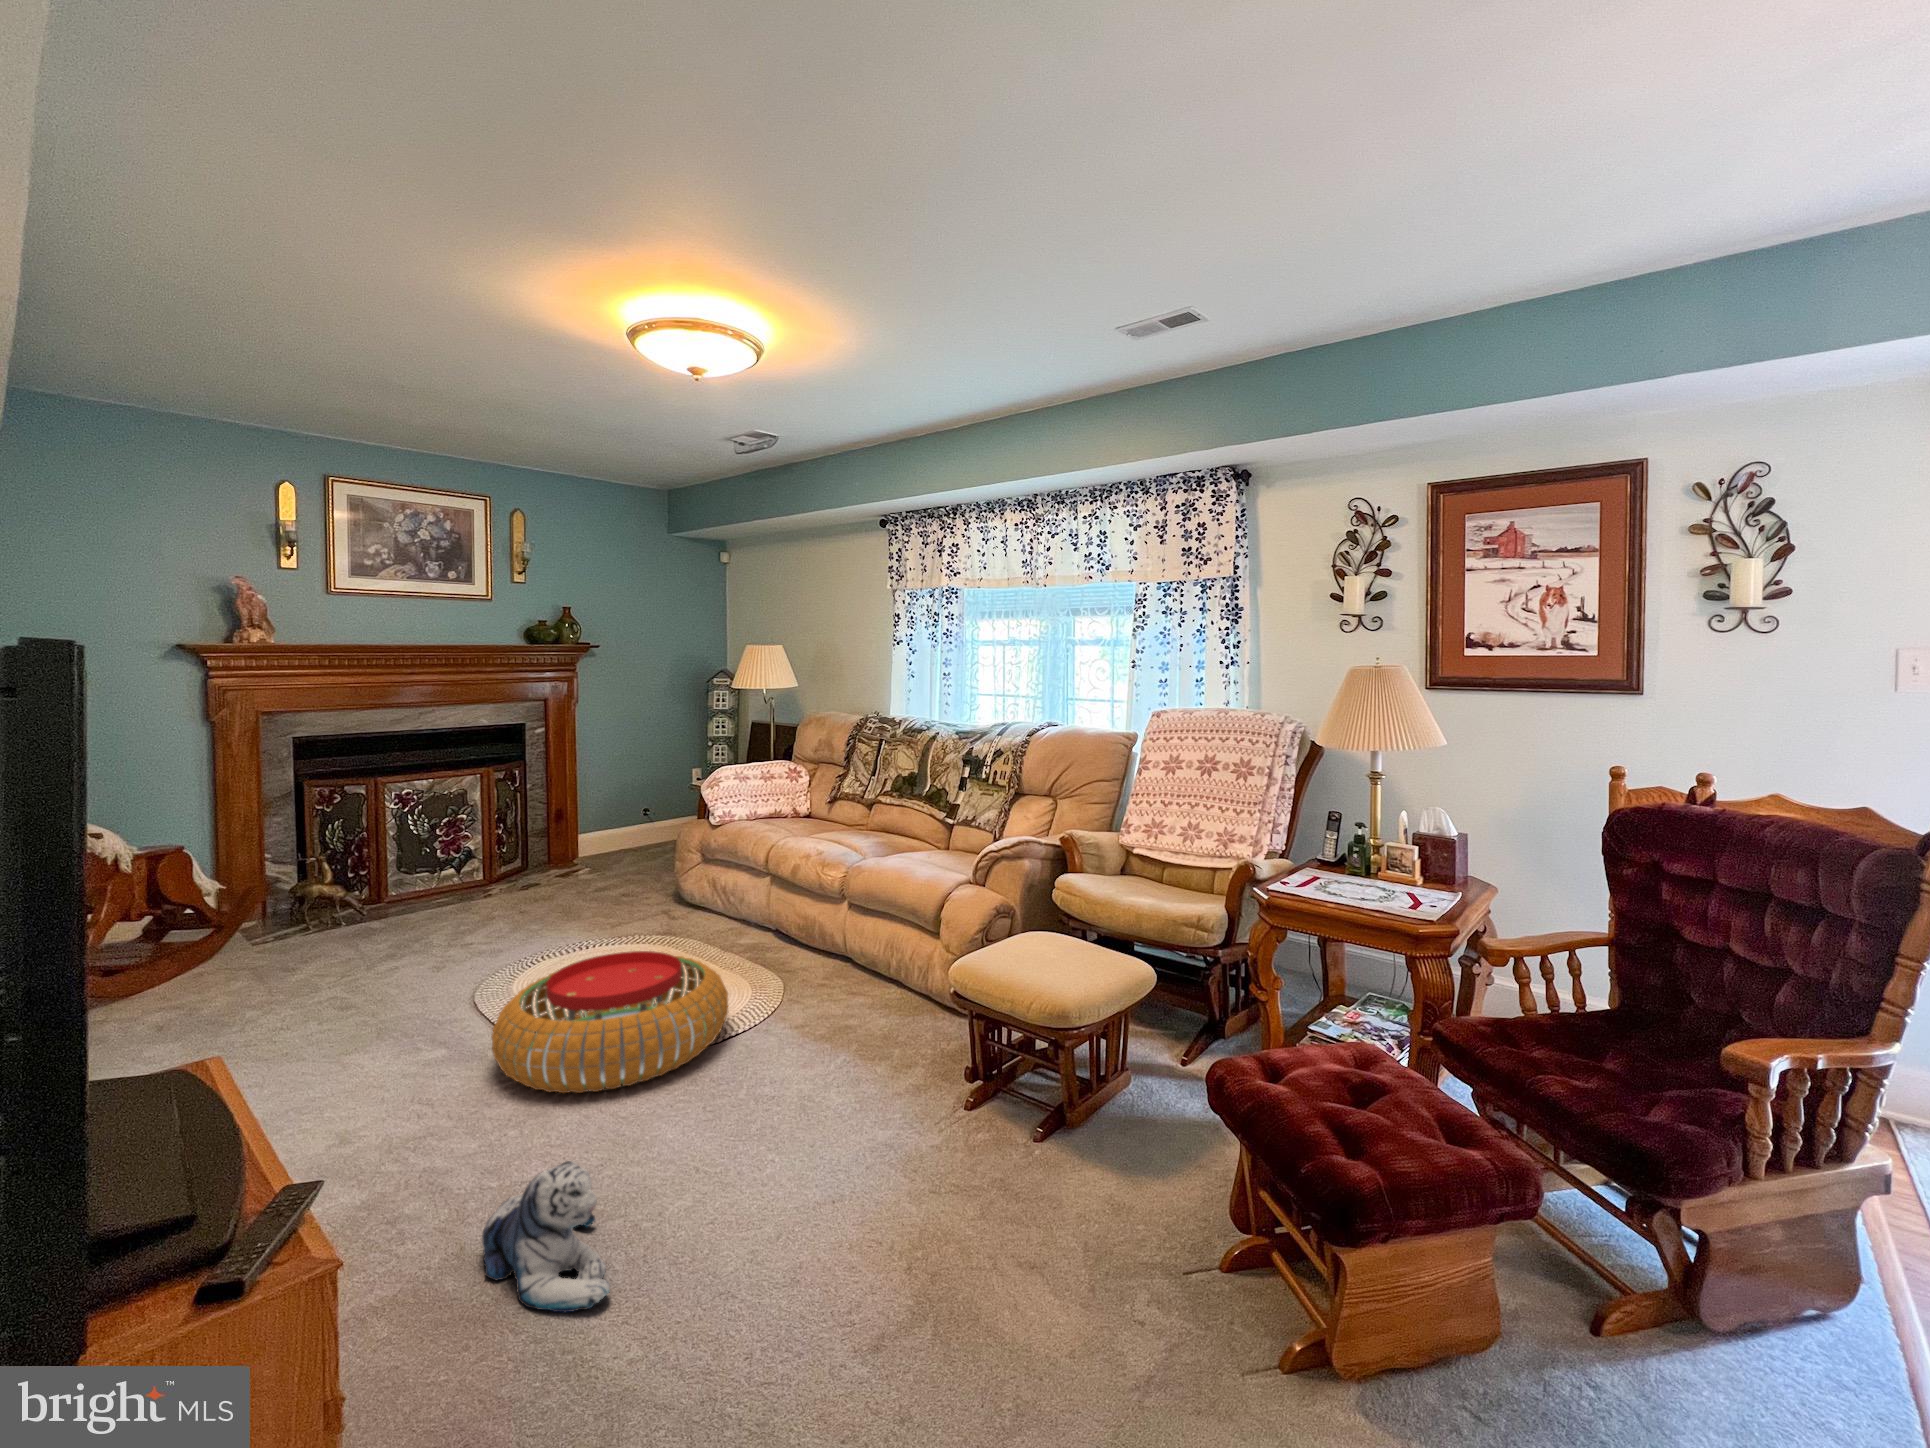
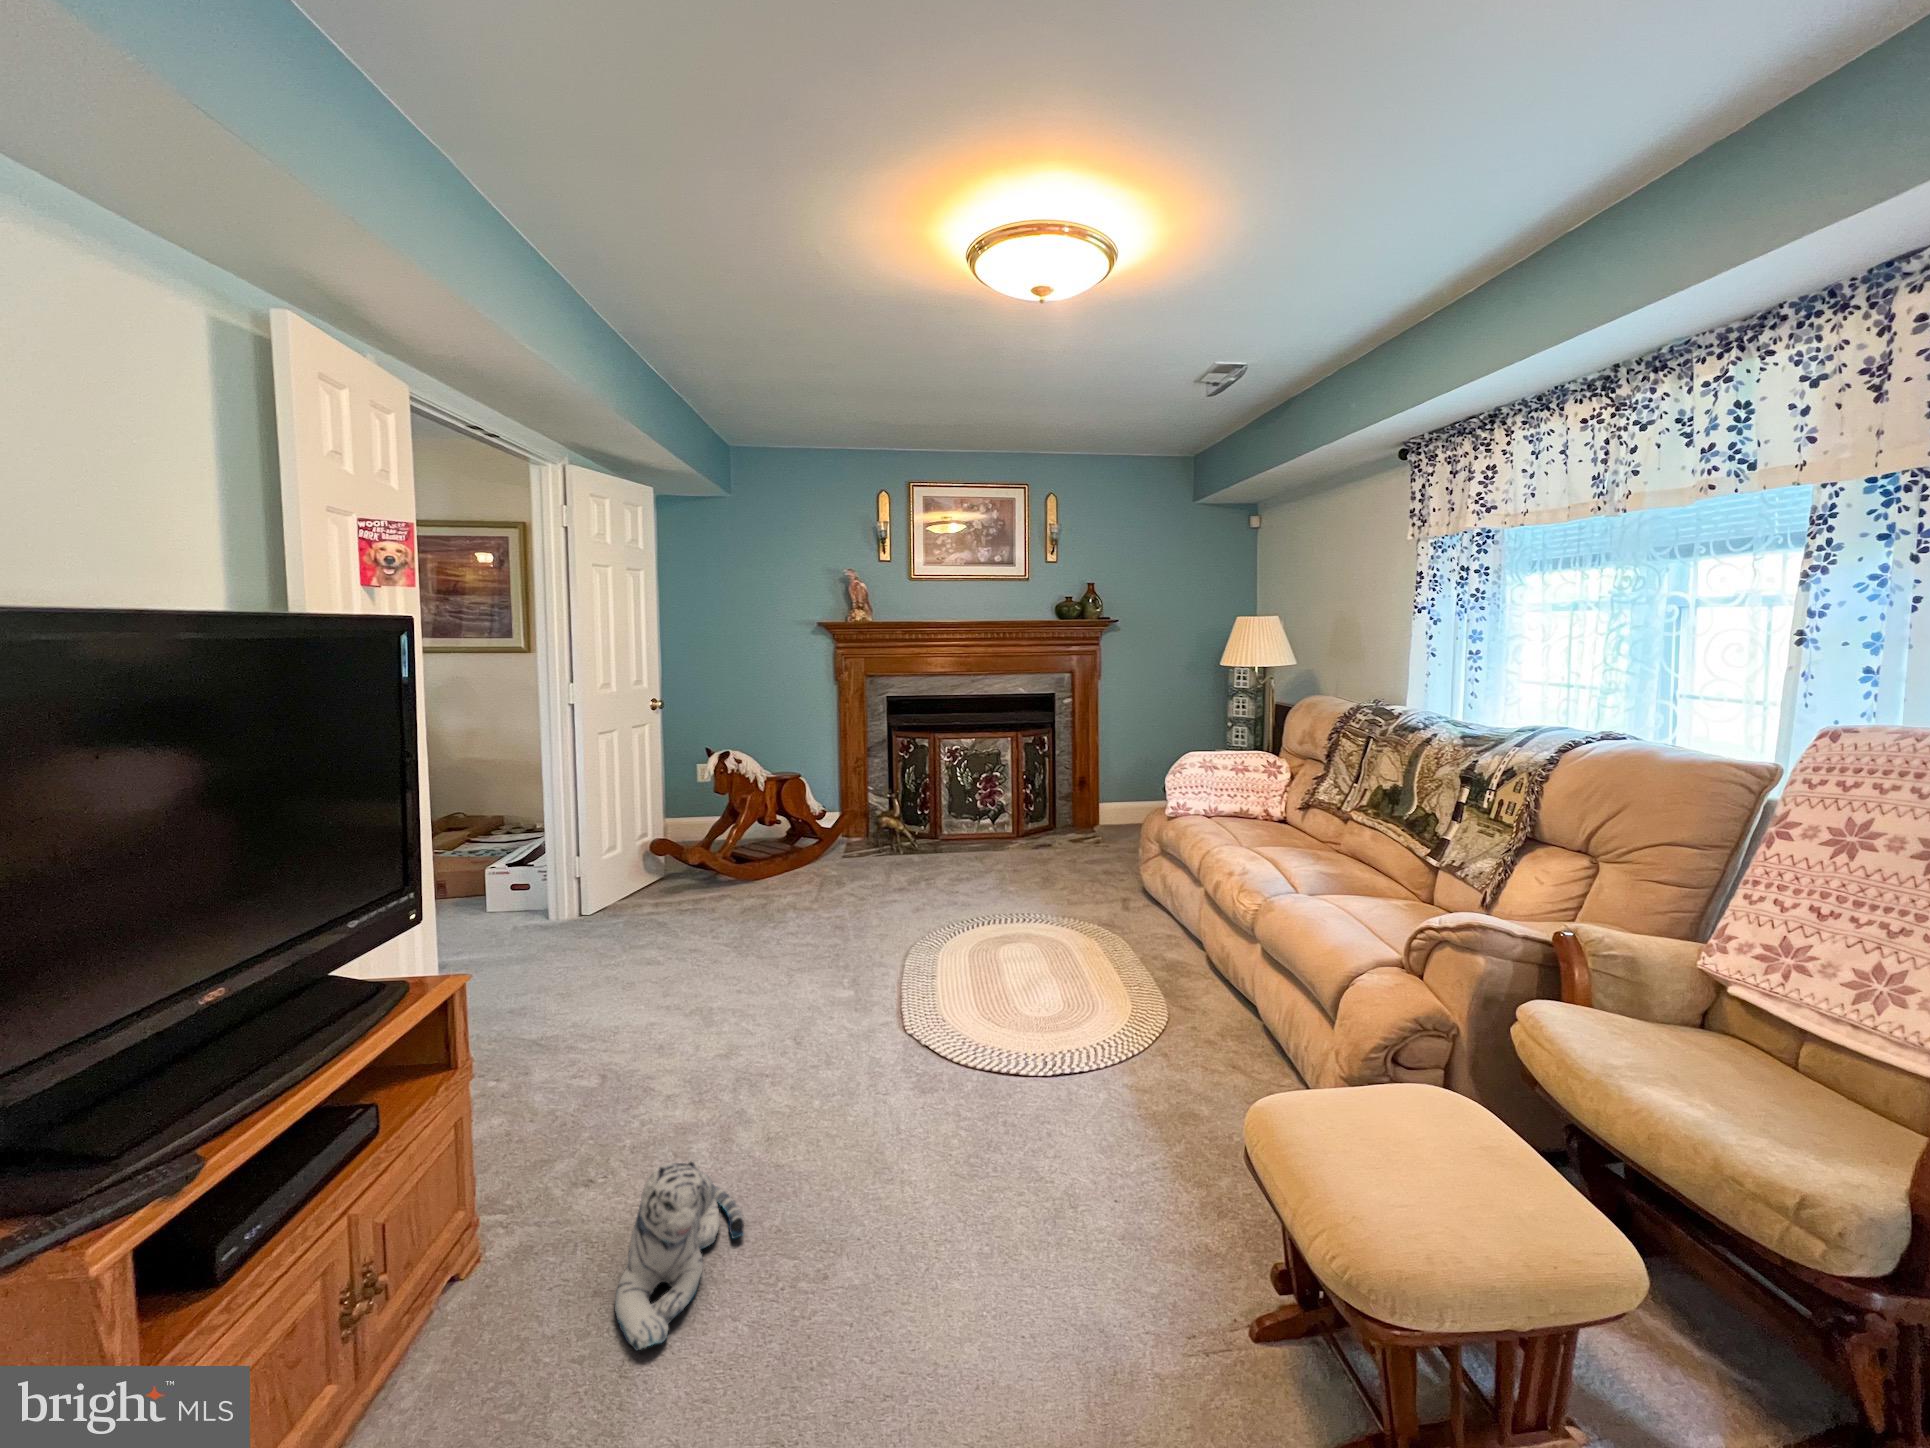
pouf: present [491,951,728,1093] -> none [836,931,1062,1084]

